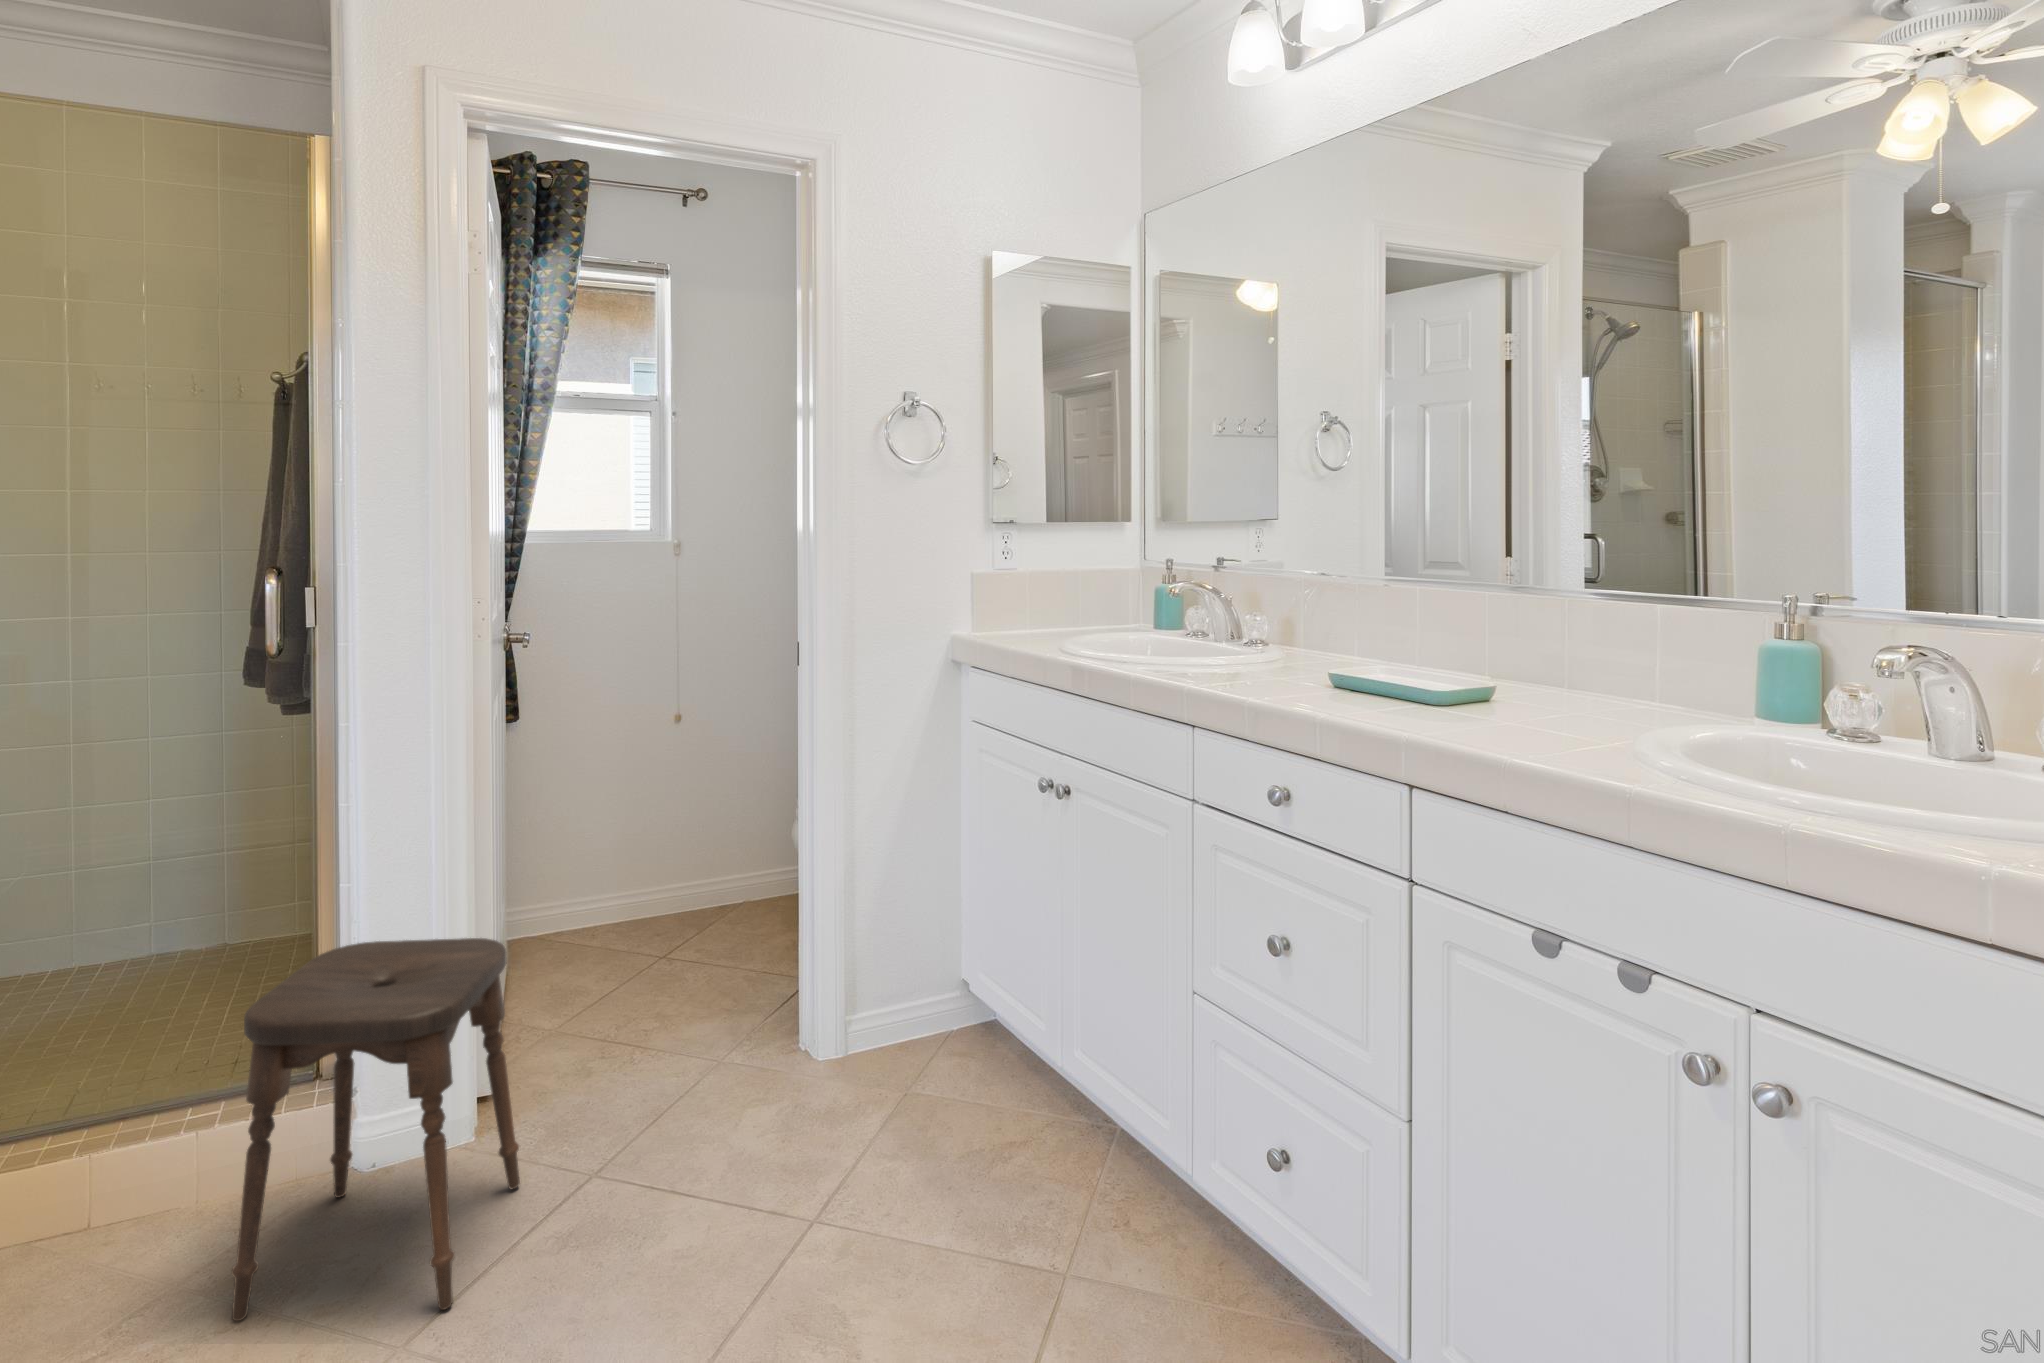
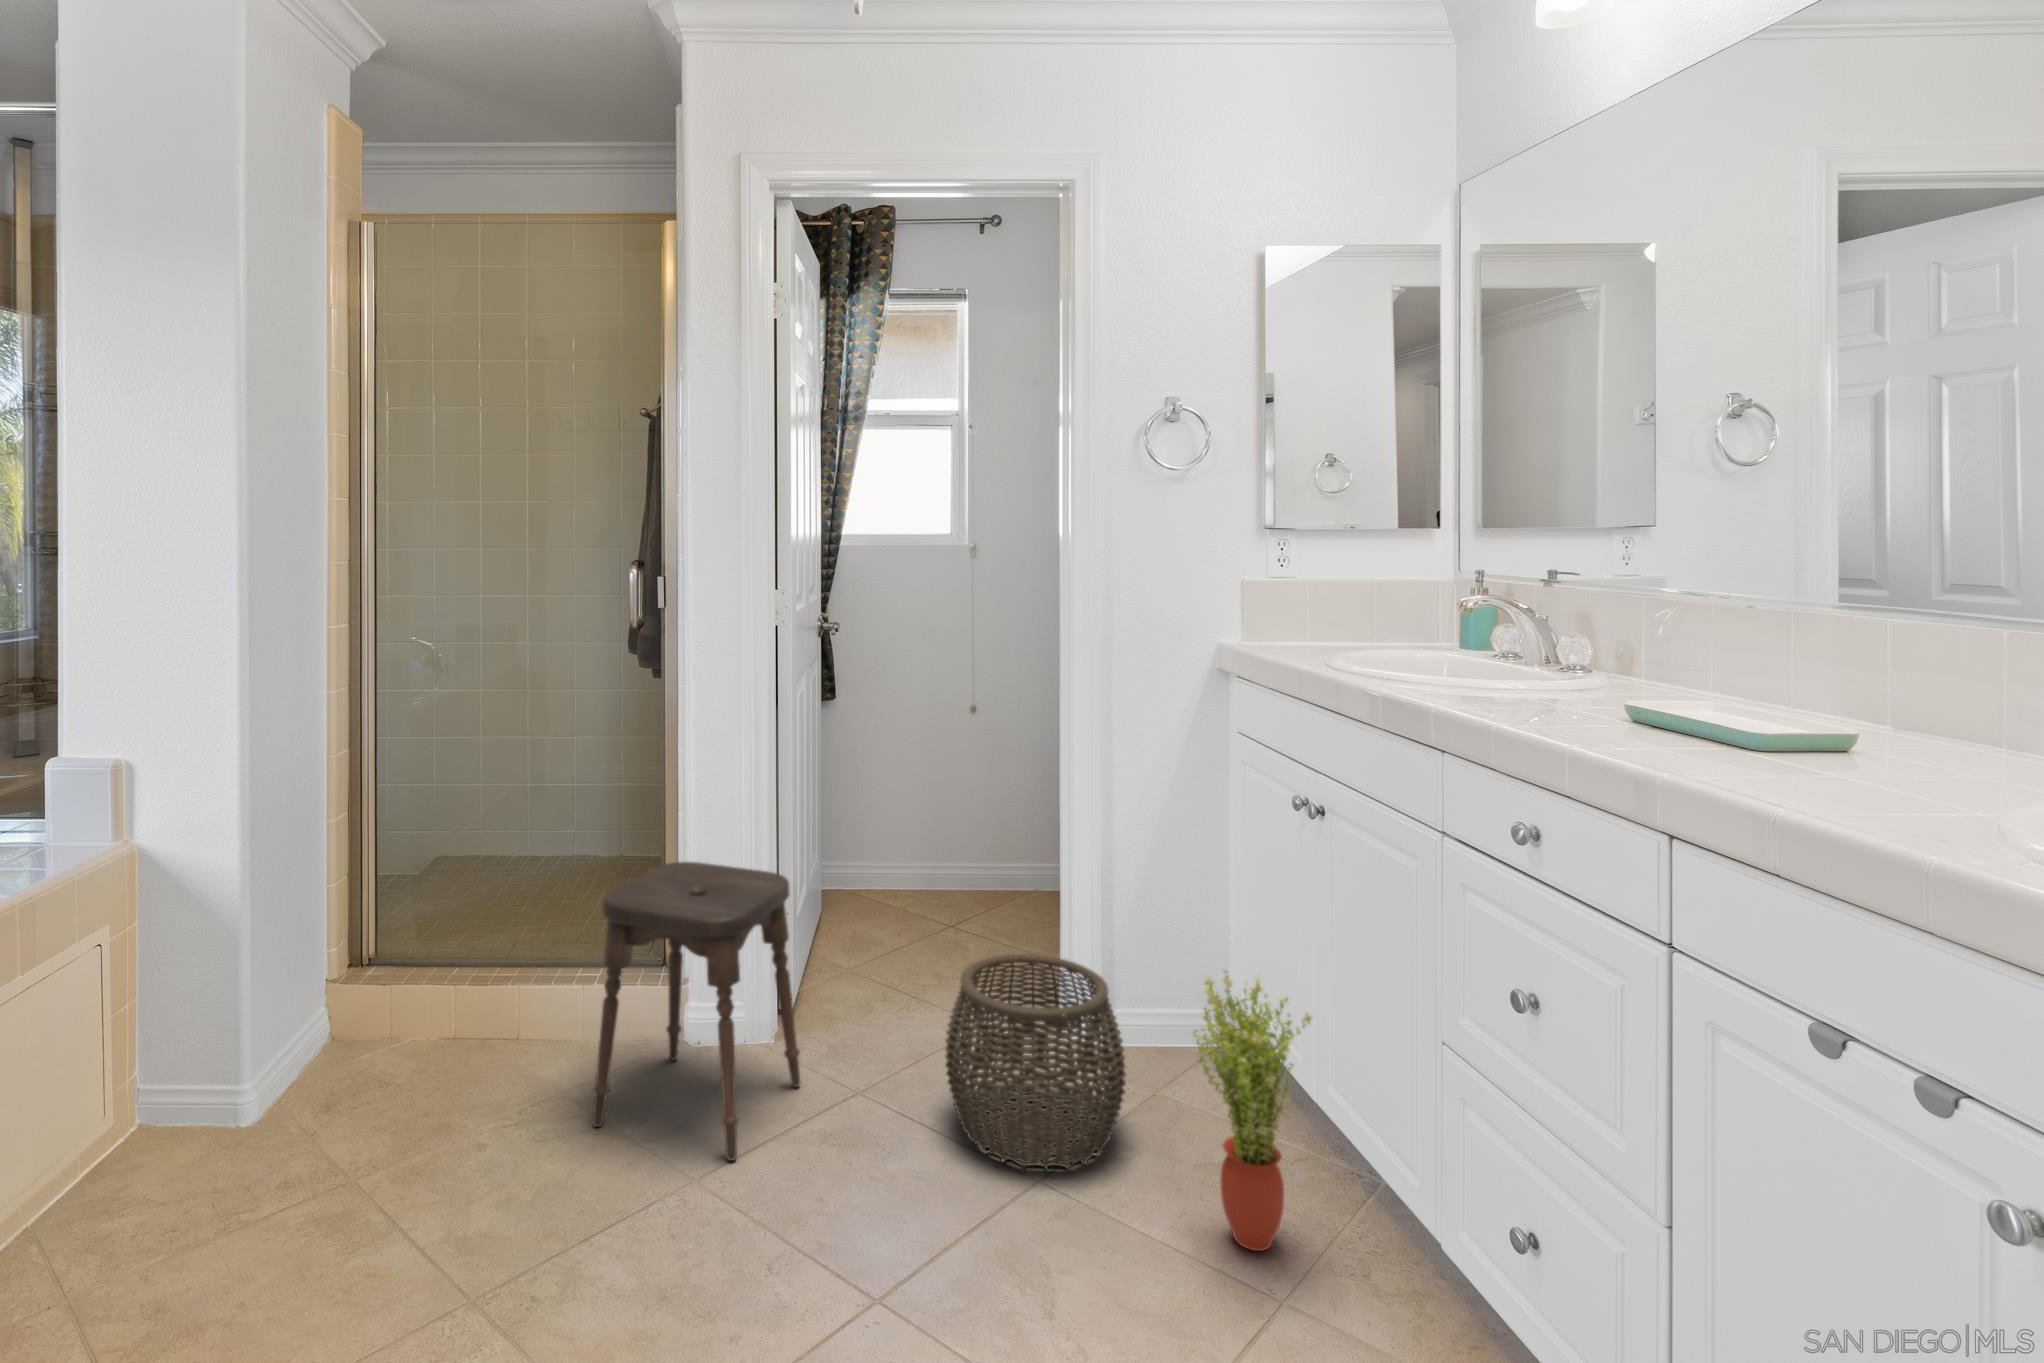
potted plant: none [978,958,1081,1233] -> present [1193,971,1312,1251]
woven basket: none [700,976,893,1212] -> present [945,954,1126,1169]

